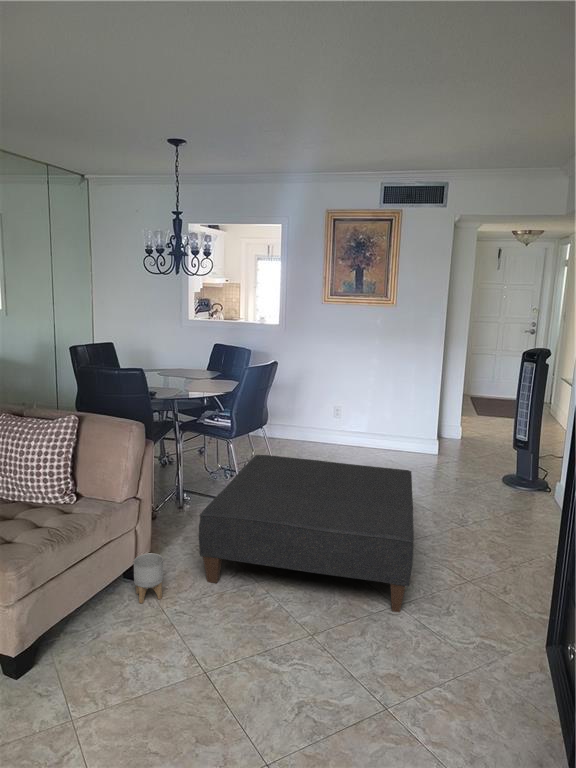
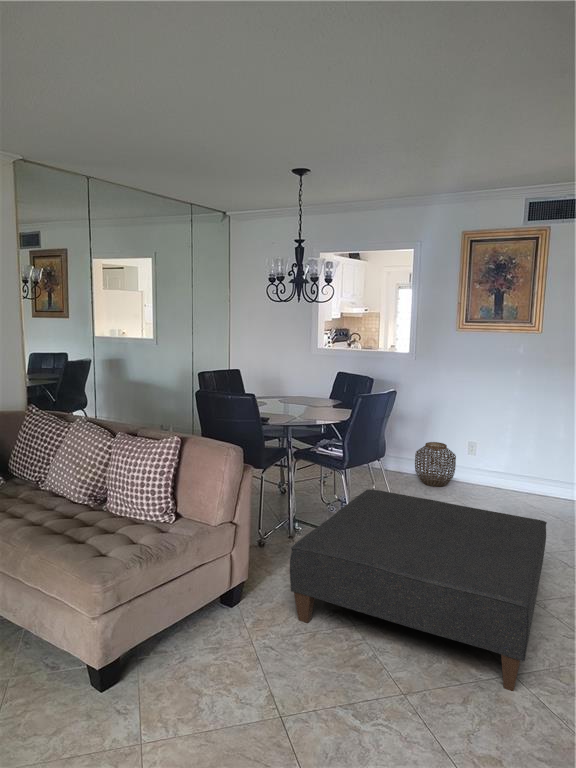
woven basket: none [287,407,323,448] -> present [415,442,456,487]
planter: present [134,553,163,603] -> none [223,582,252,633]

